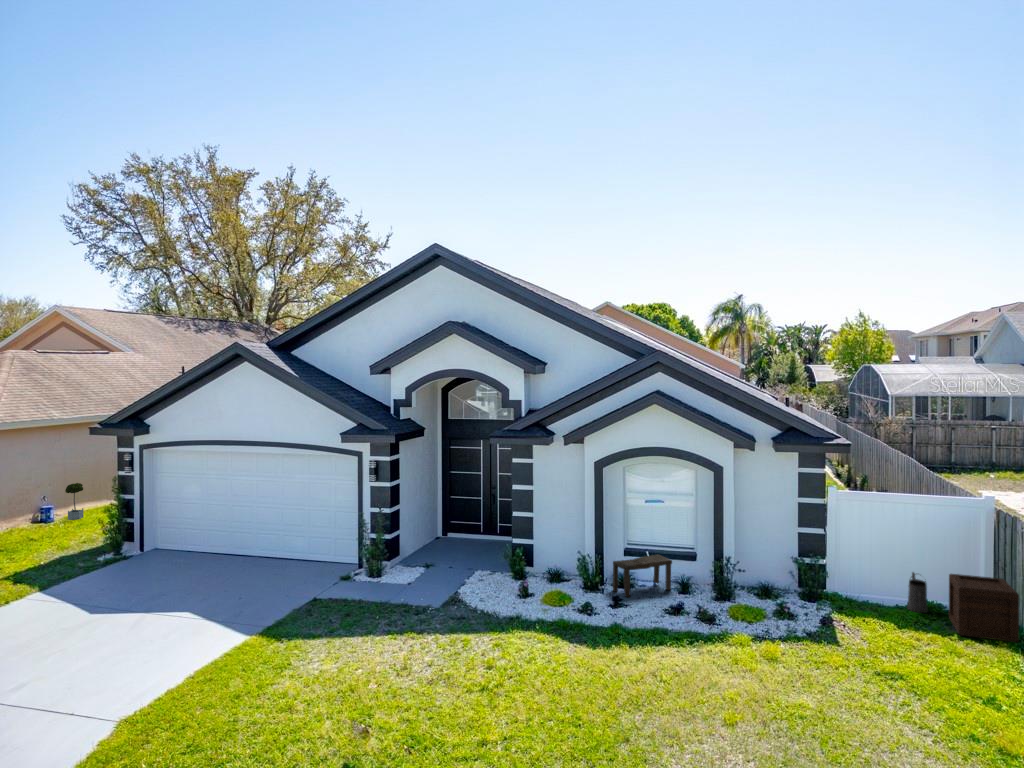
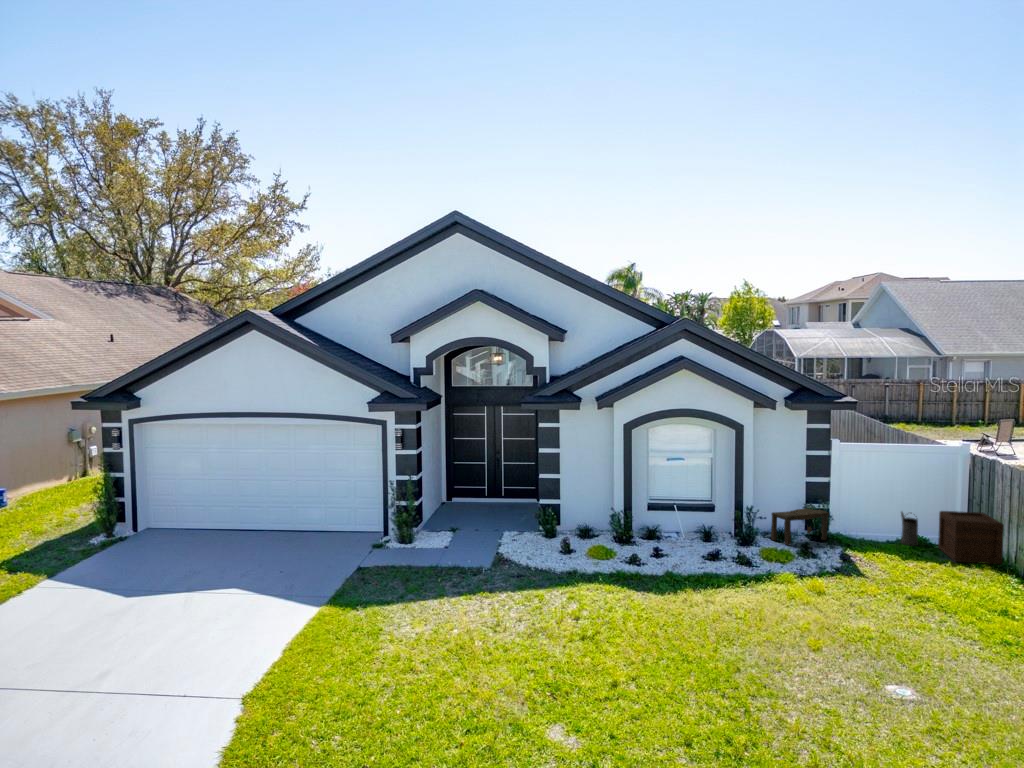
potted tree: present [65,483,83,520] -> none [12,463,32,504]
bench: present [613,554,672,597] -> present [771,507,829,545]

